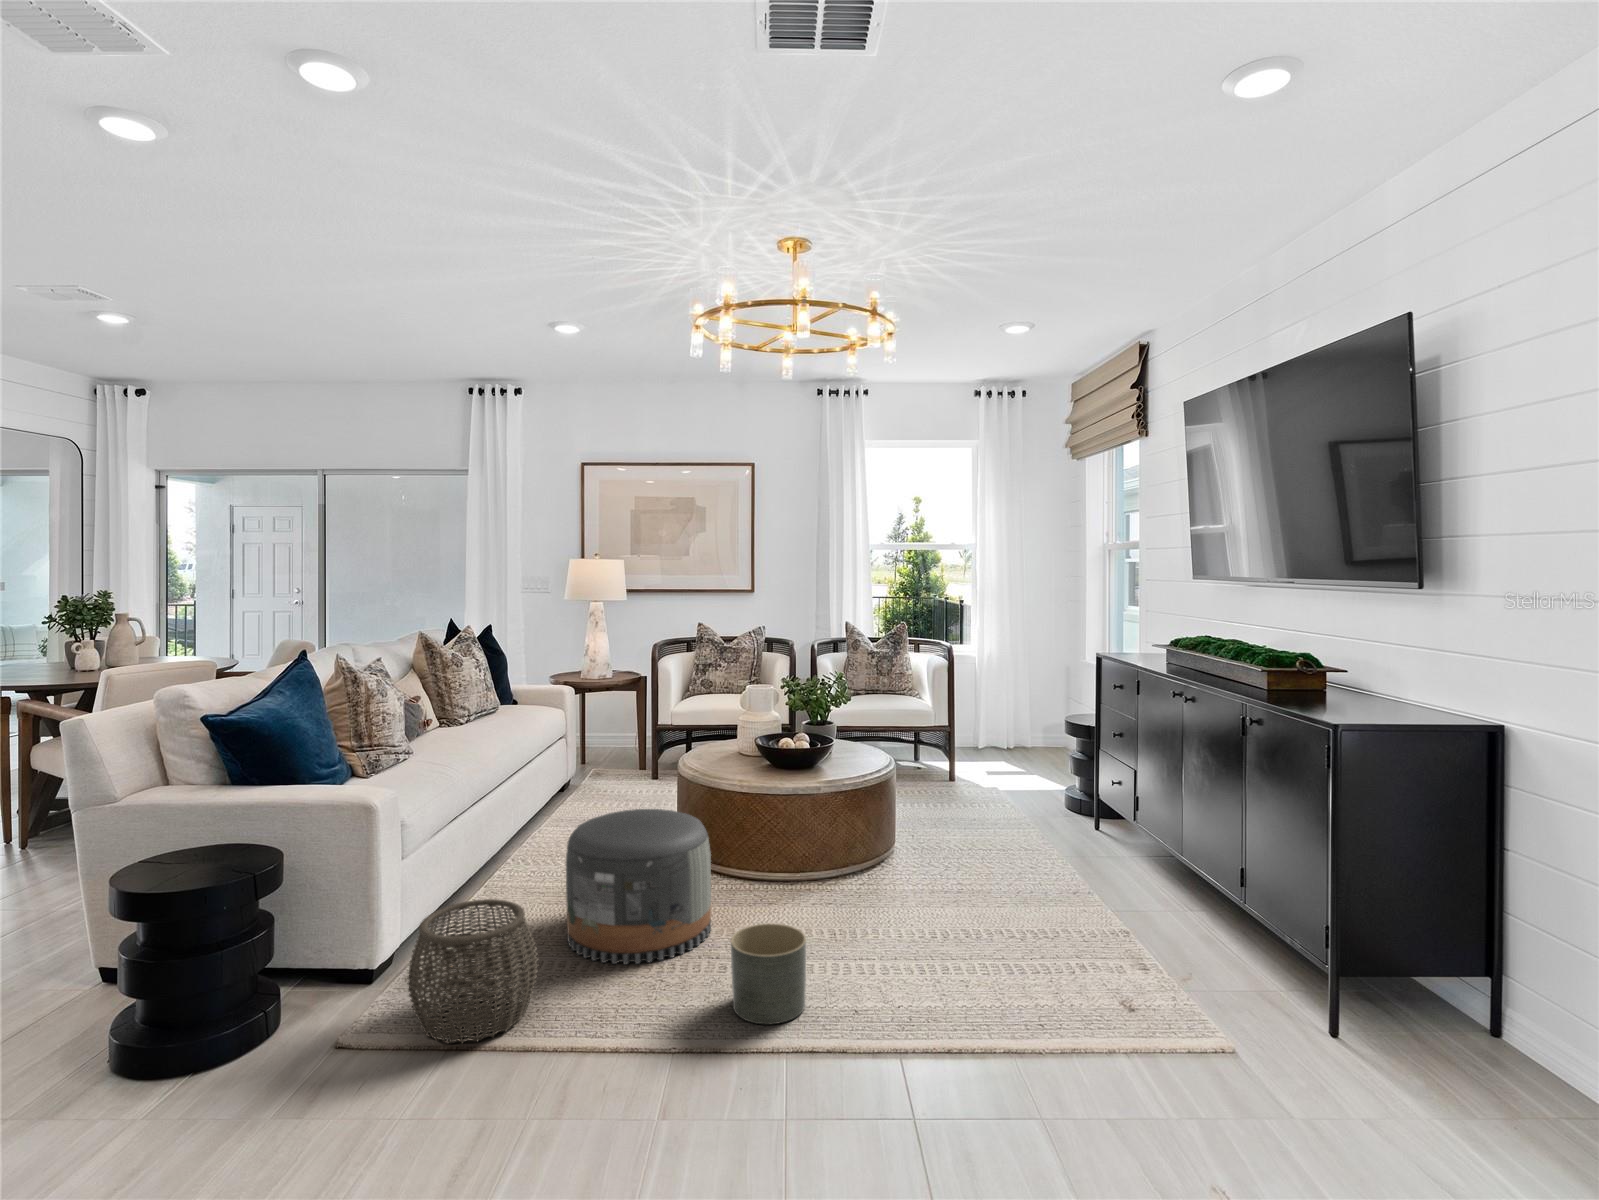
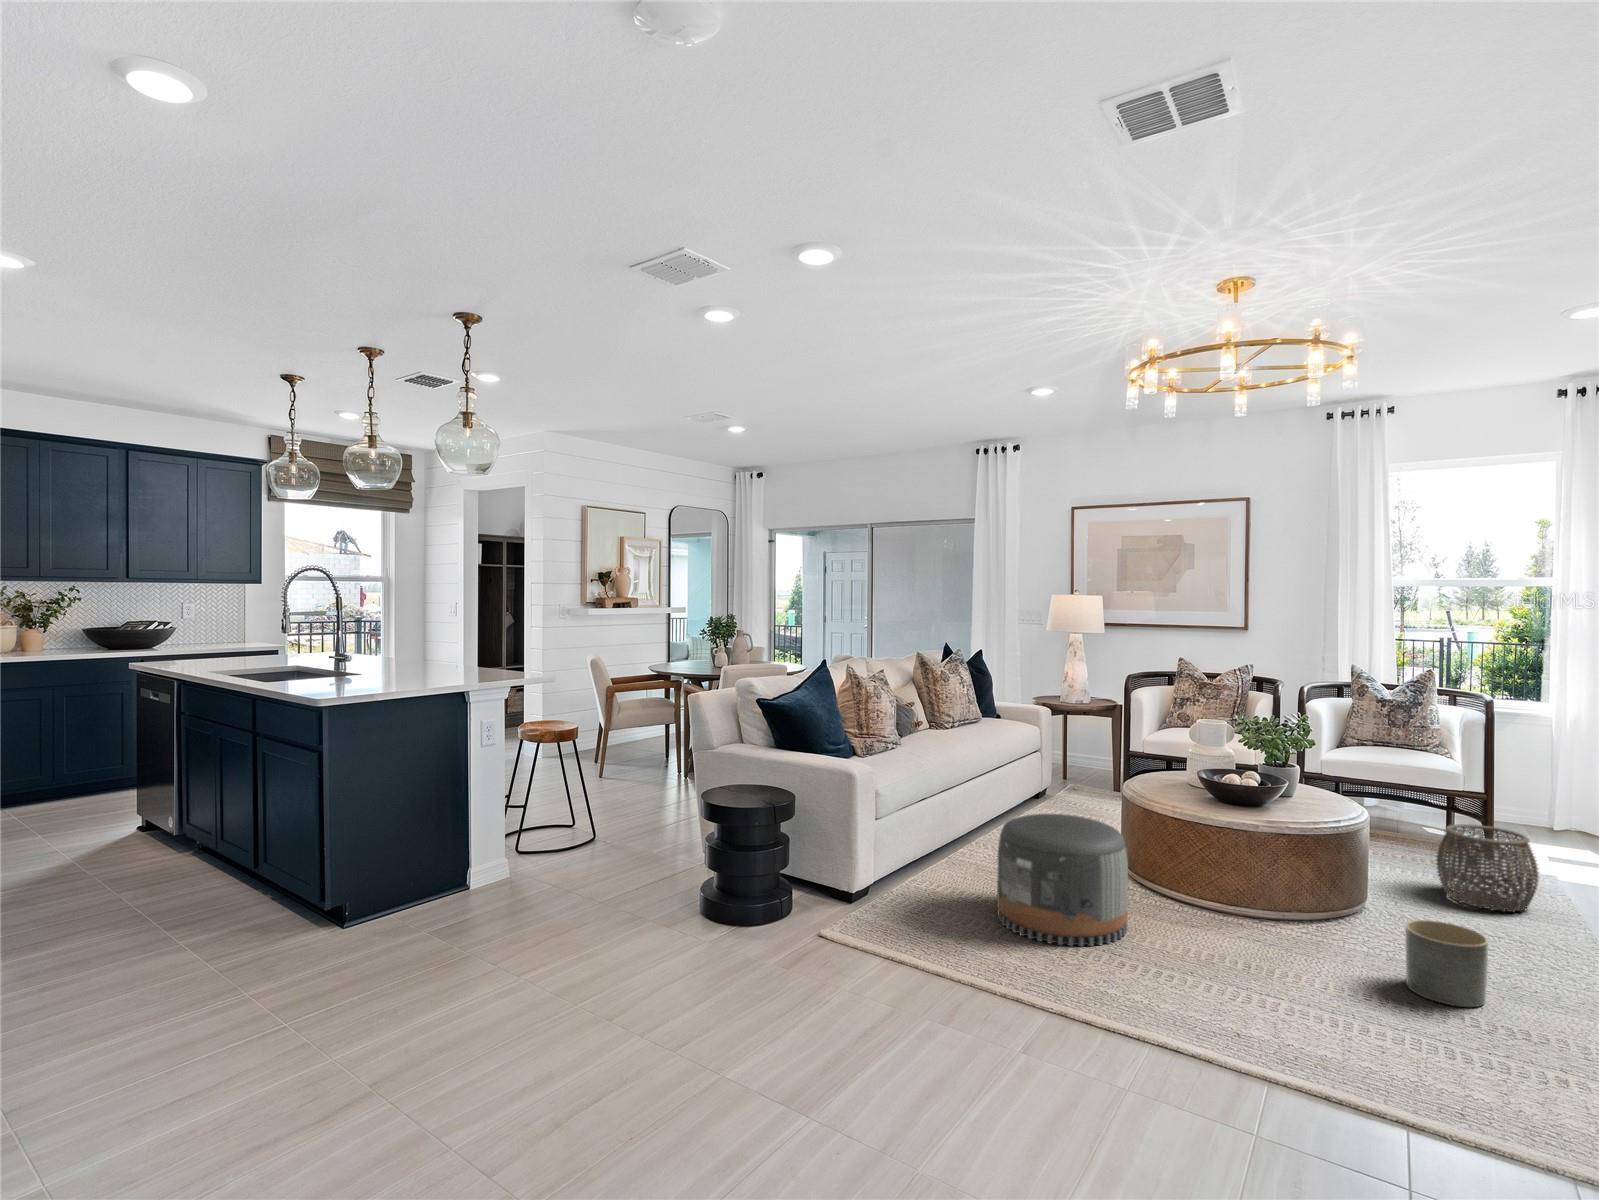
woven basket: present [407,899,538,1043] -> present [1436,824,1539,912]
planter: present [731,924,806,1024] -> present [1405,920,1488,1007]

